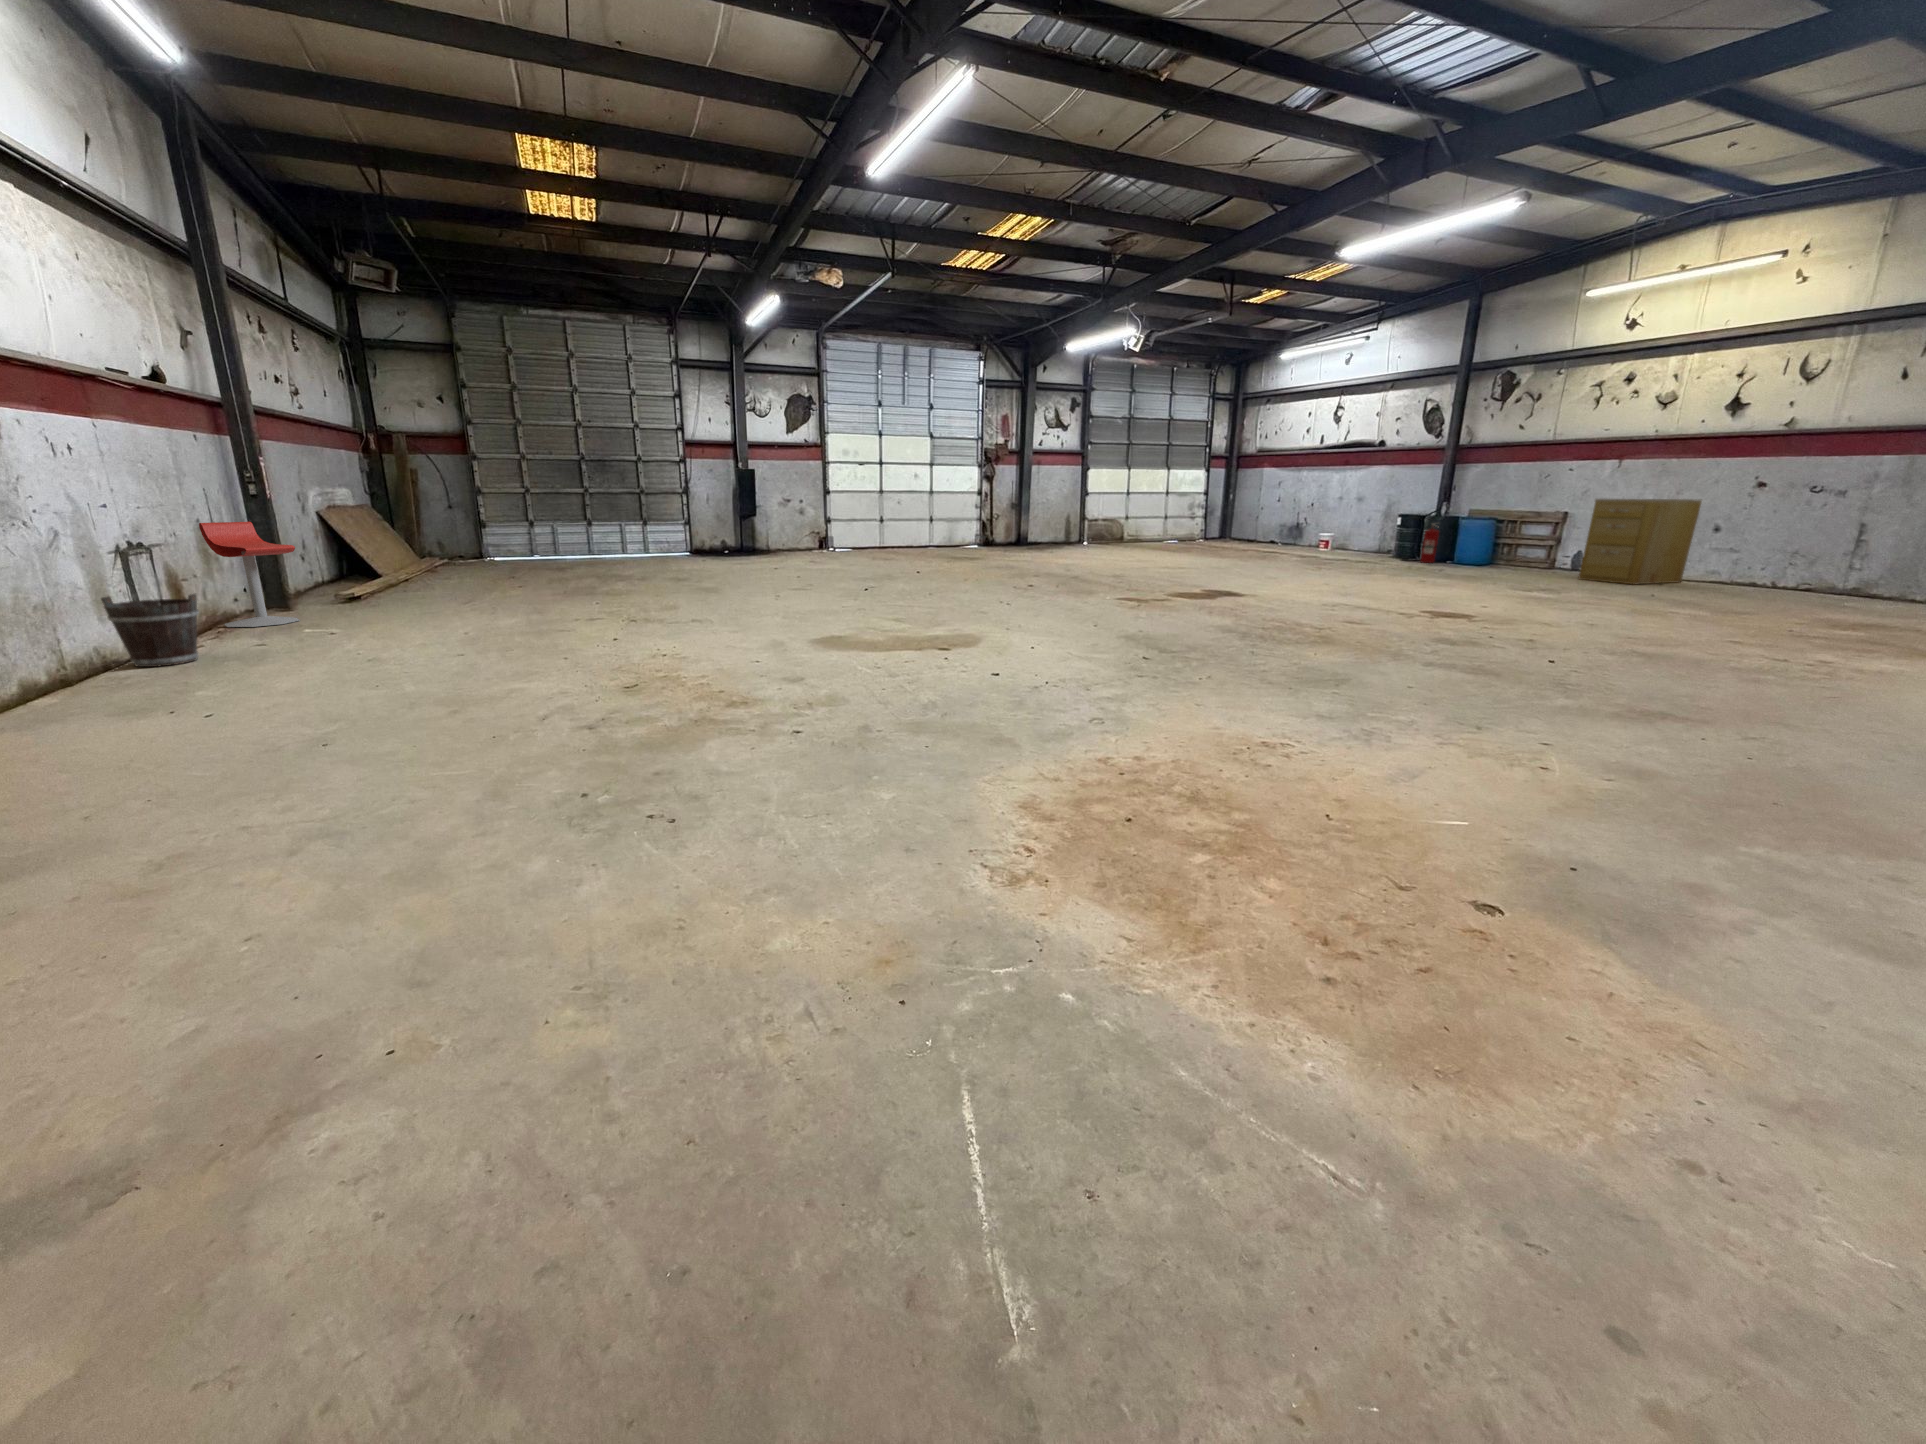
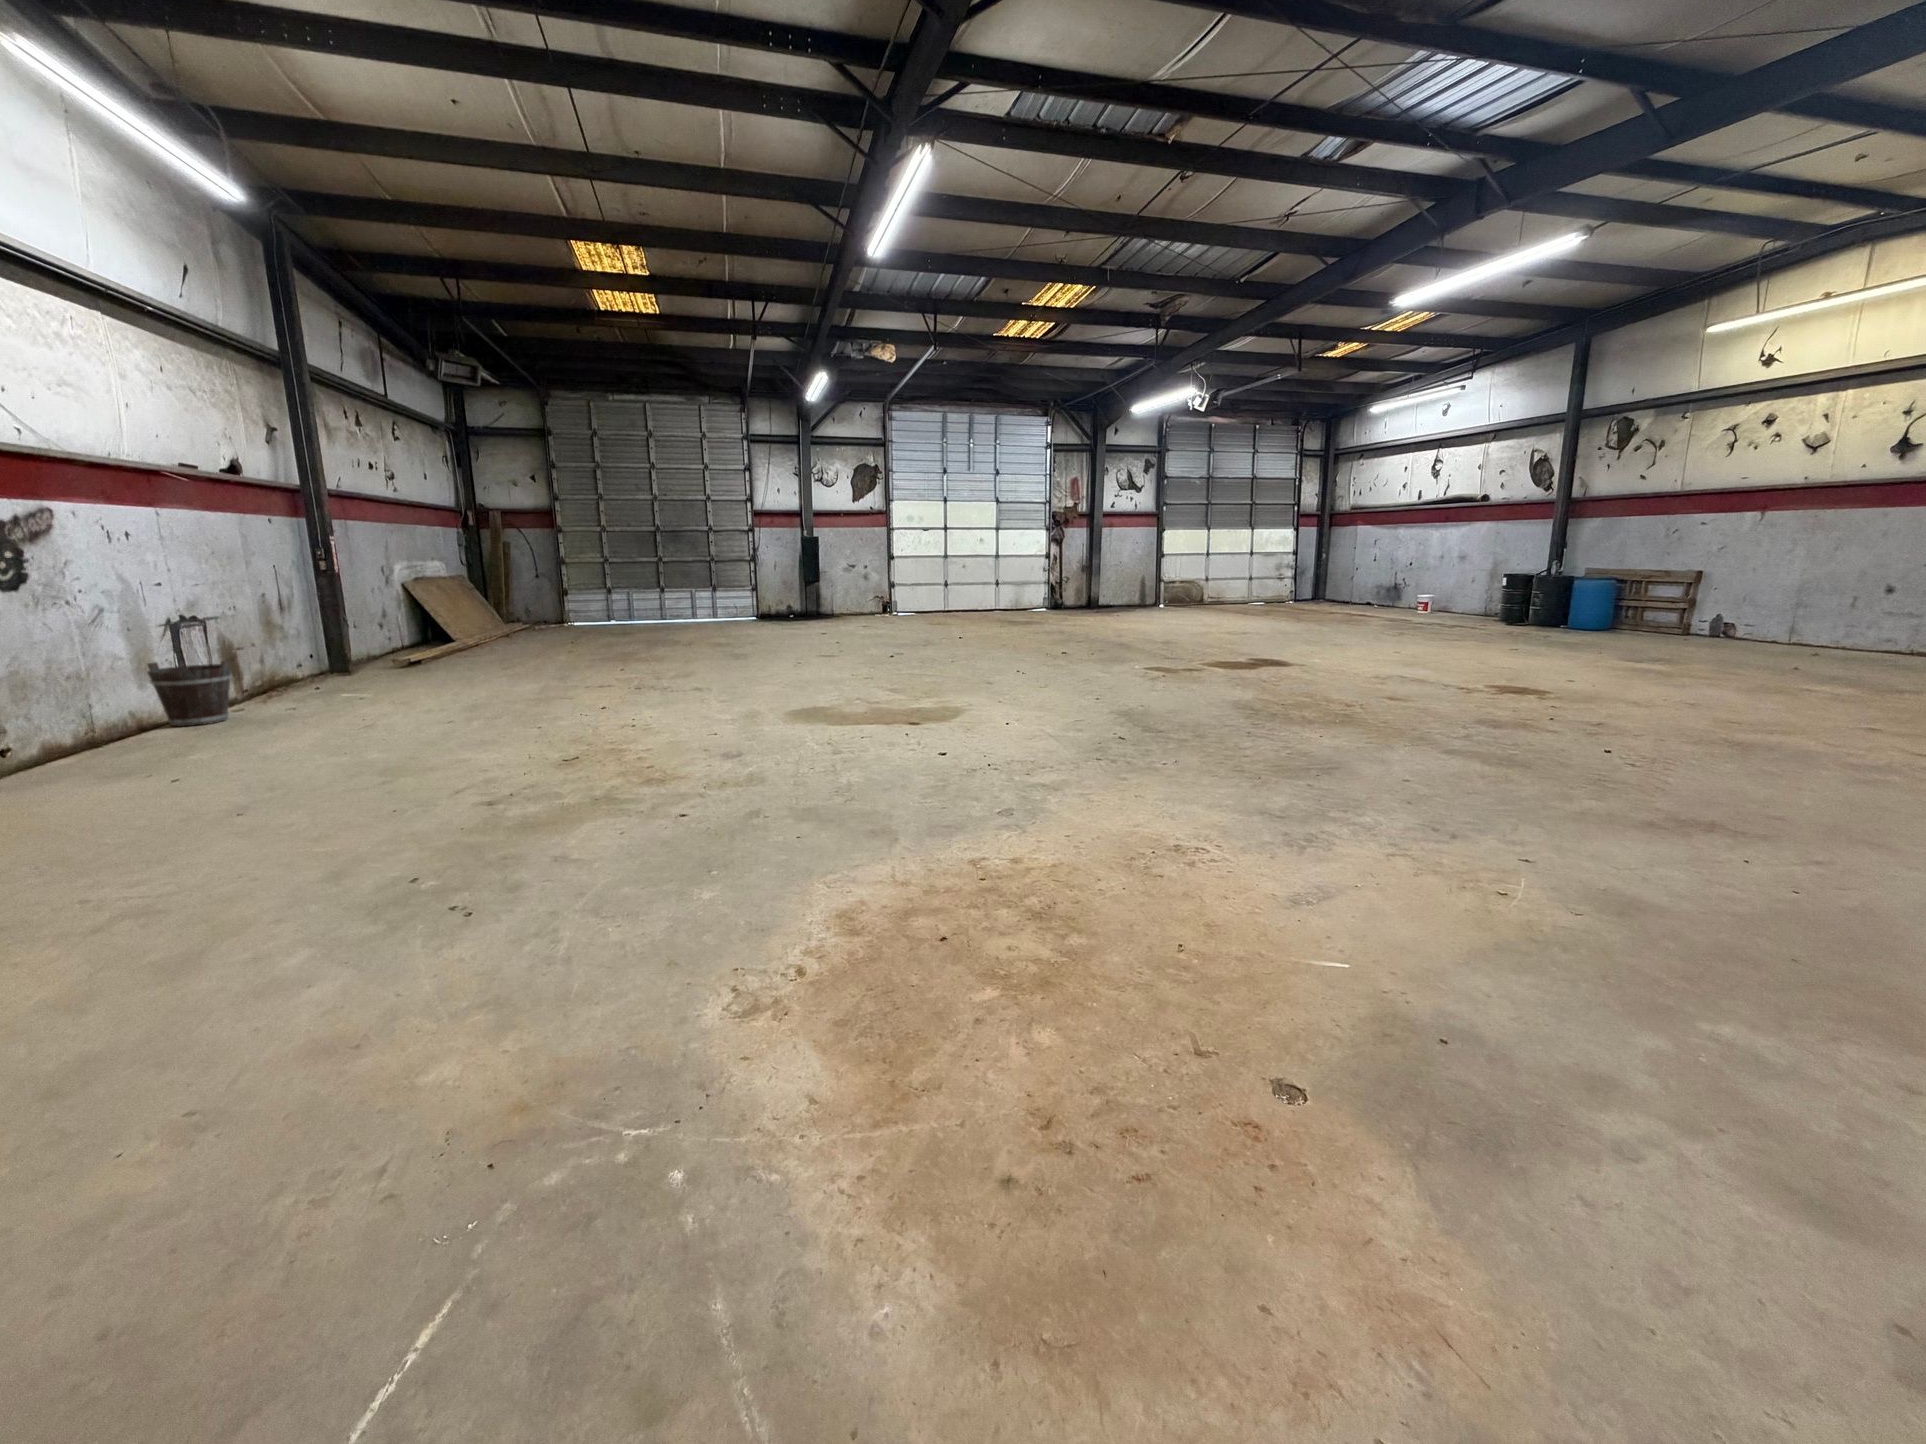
filing cabinet: present [1579,499,1702,584] -> none [1717,555,1872,654]
stool: present [199,522,300,627] -> none [265,593,347,689]
fire extinguisher: present [1417,523,1439,563] -> none [1525,583,1551,628]

